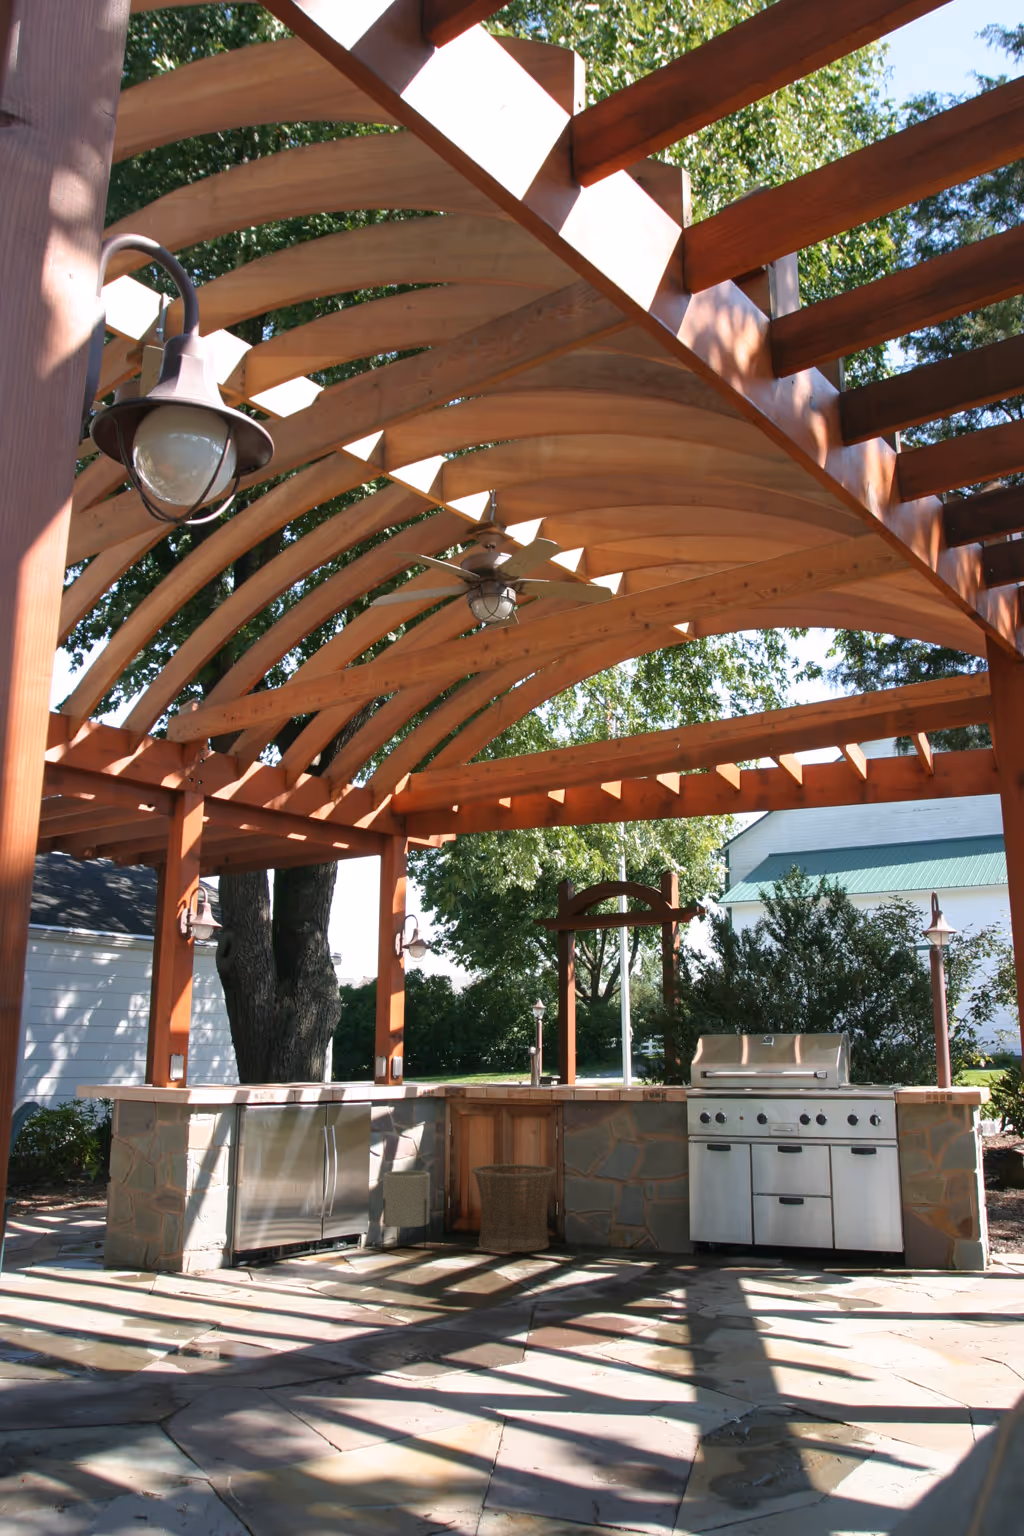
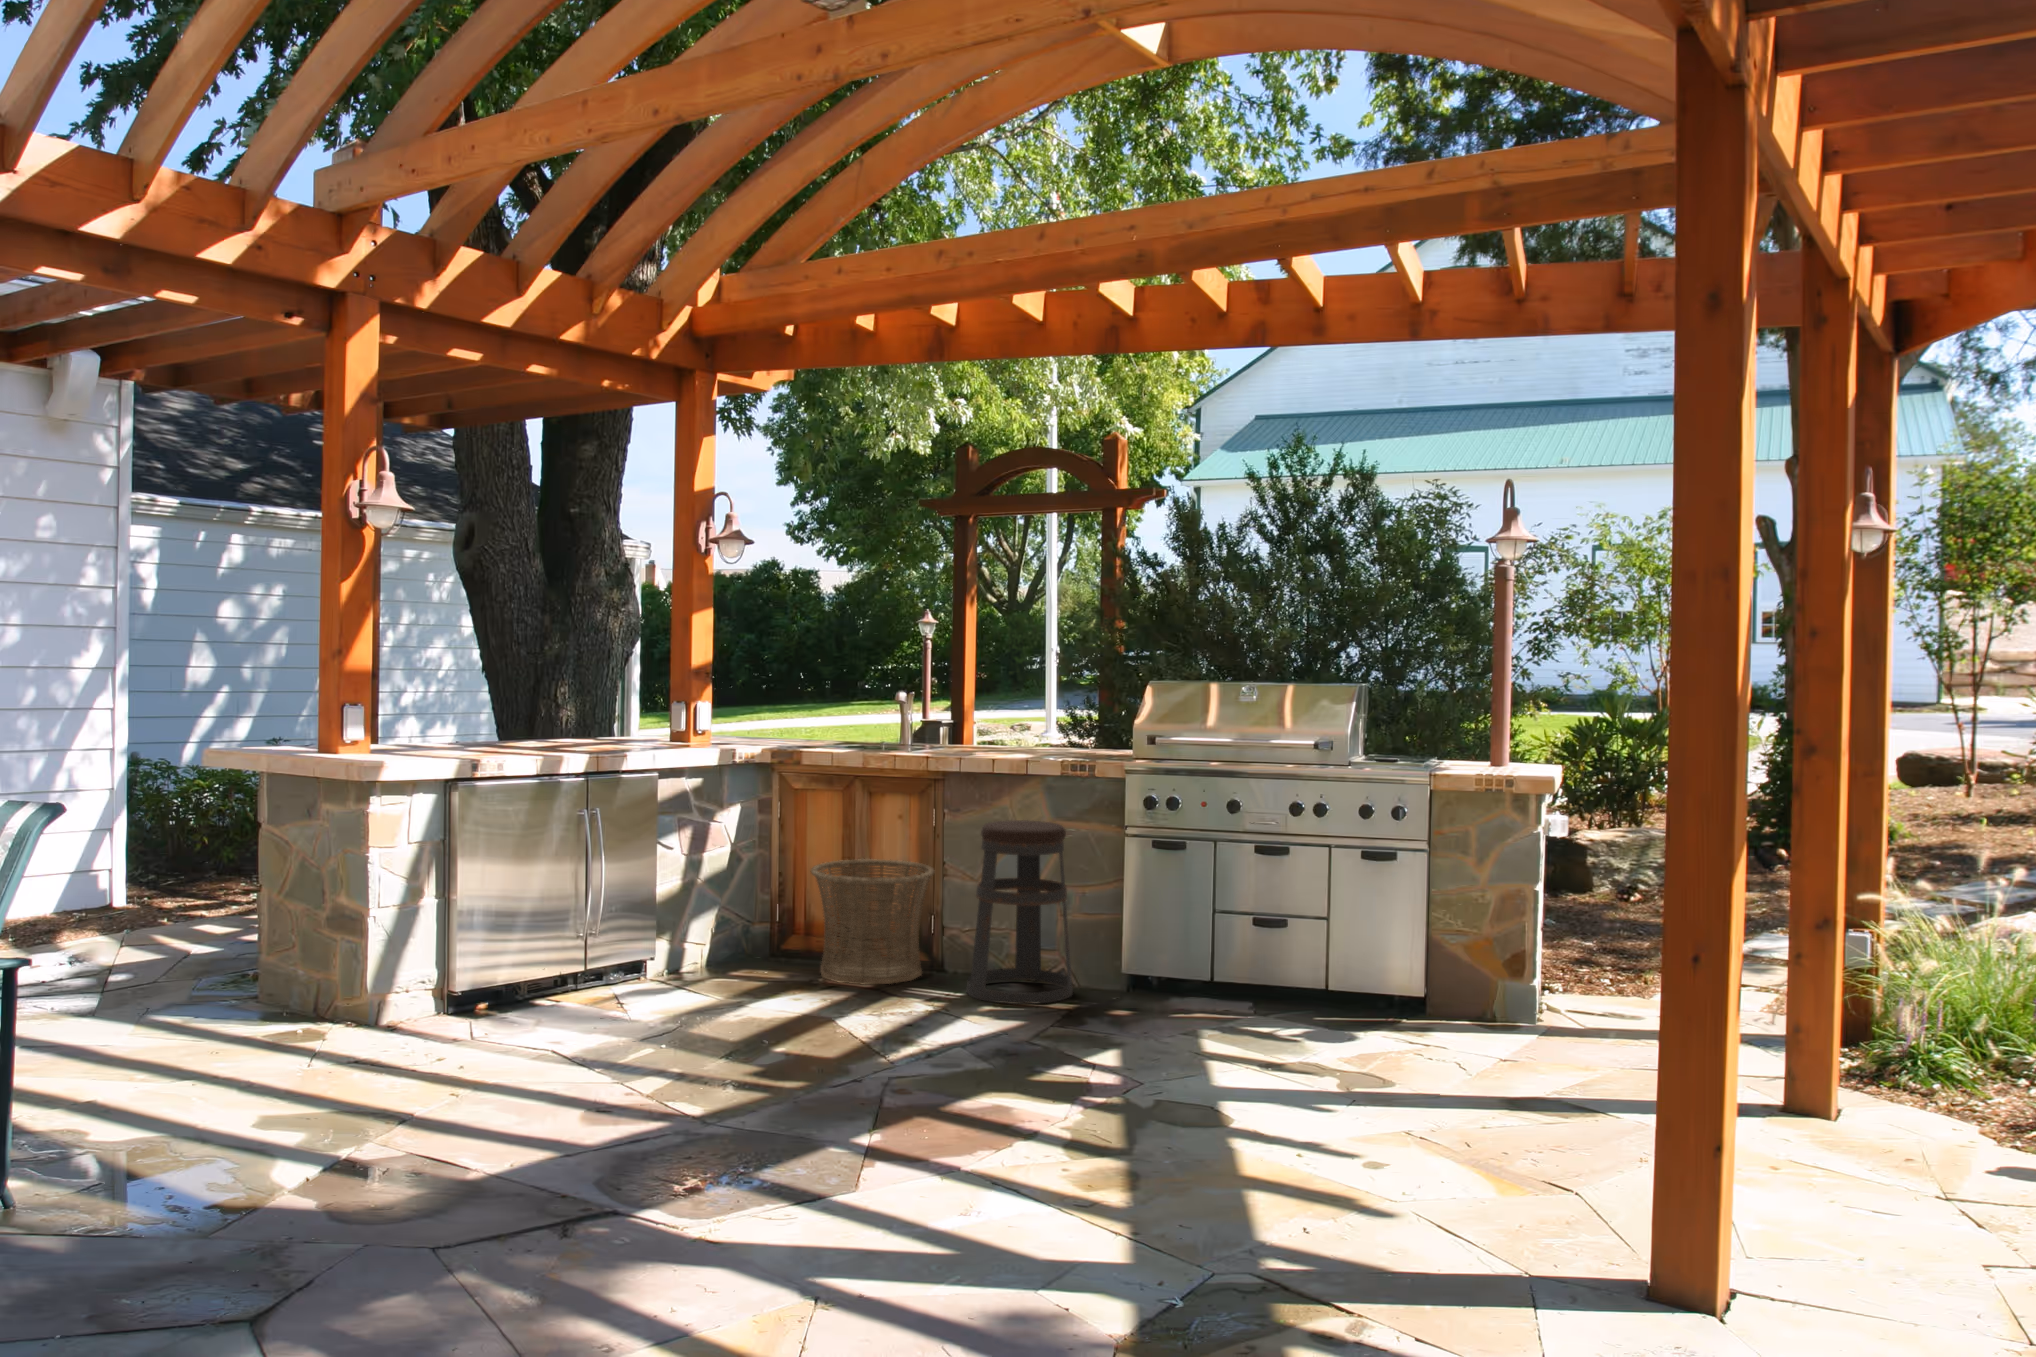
bar stool: none [581,1132,656,1263] -> present [966,820,1073,1004]
planter: present [382,1171,430,1249] -> none [678,869,749,981]

